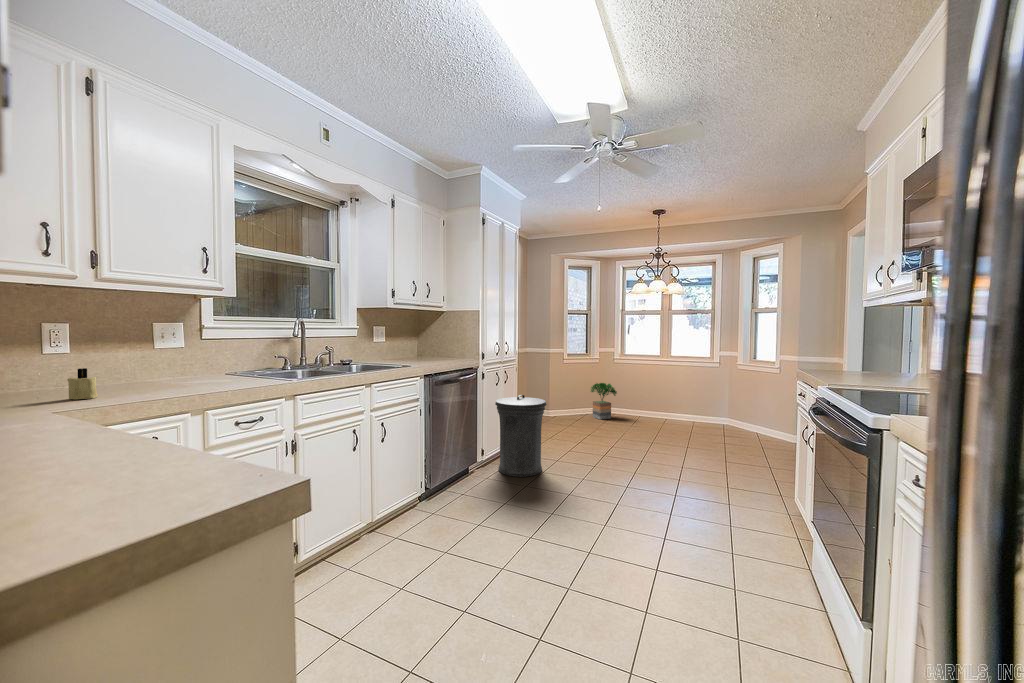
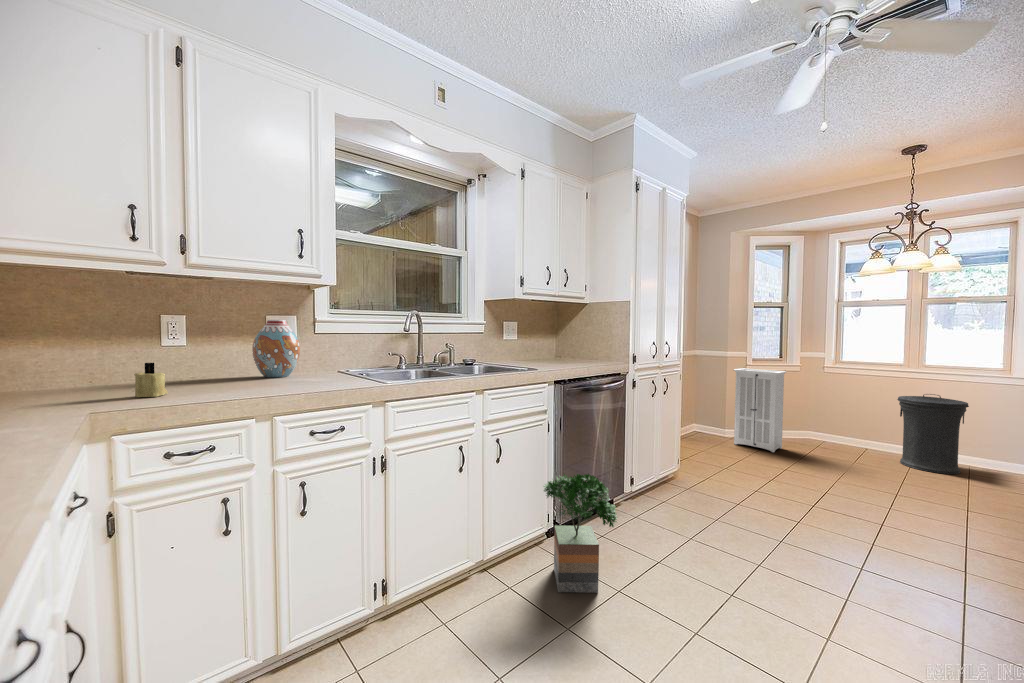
vase: none [142,327,193,381] -> present [252,320,300,377]
storage cabinet: none [554,361,590,425] -> present [733,368,786,452]
potted tree: present [591,383,617,419] -> present [544,474,617,593]
trash can: present [495,395,547,477] -> present [897,394,969,474]

